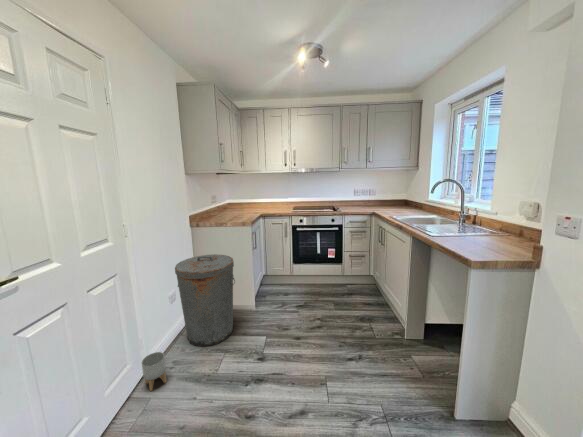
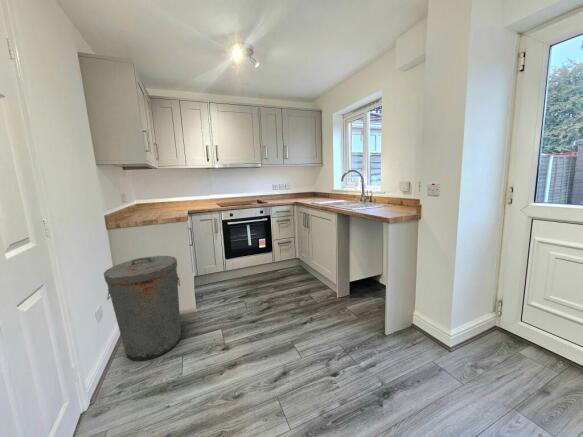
planter: present [142,352,167,391] -> none [88,373,123,421]

